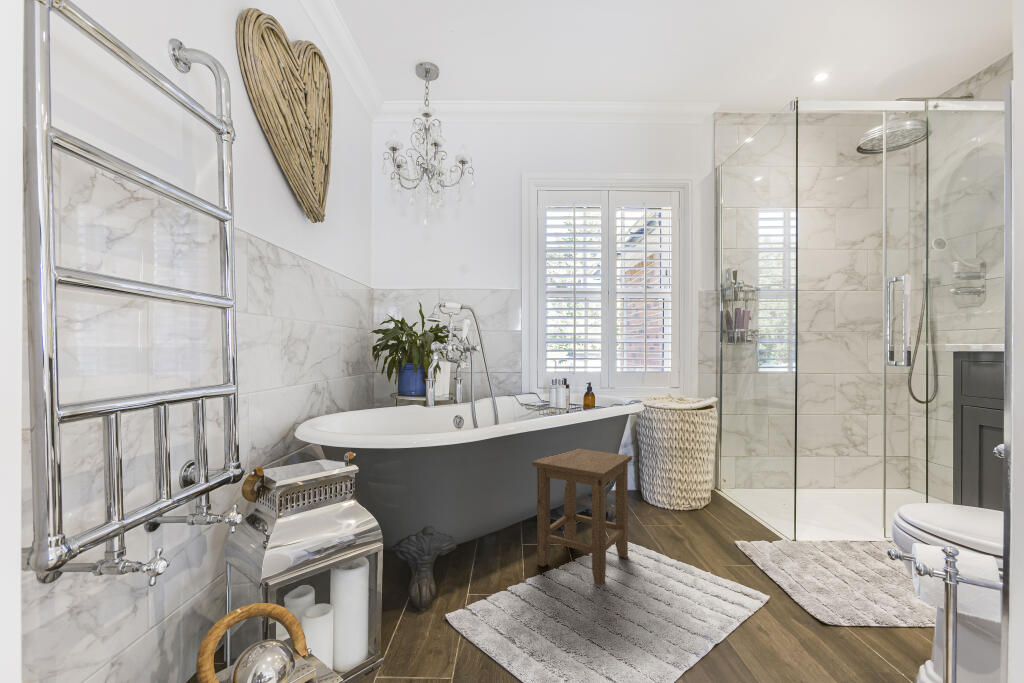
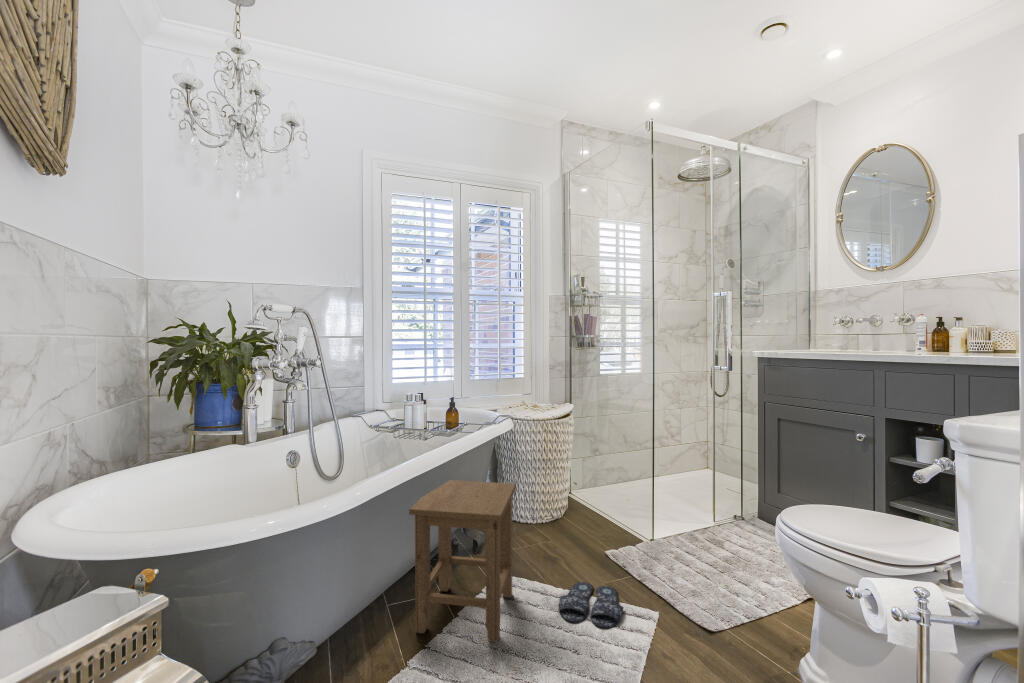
slippers: none [666,559,733,597] -> present [559,582,624,629]

